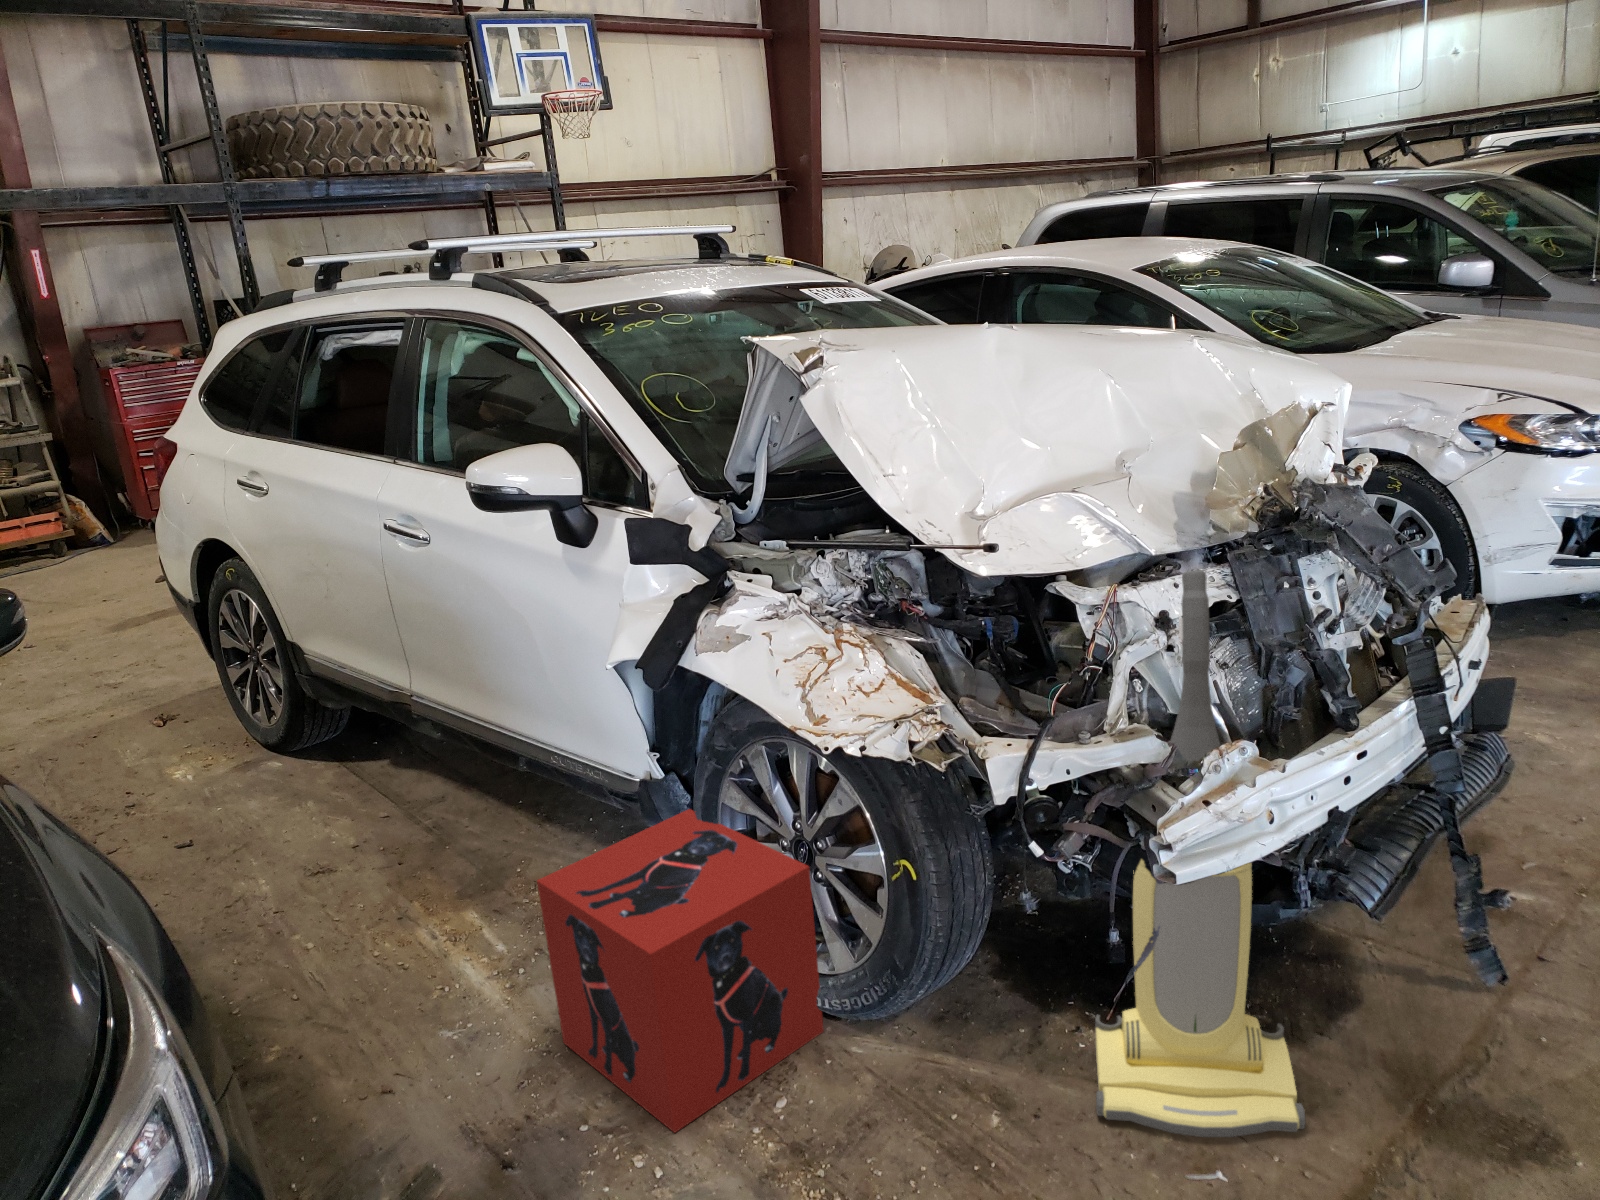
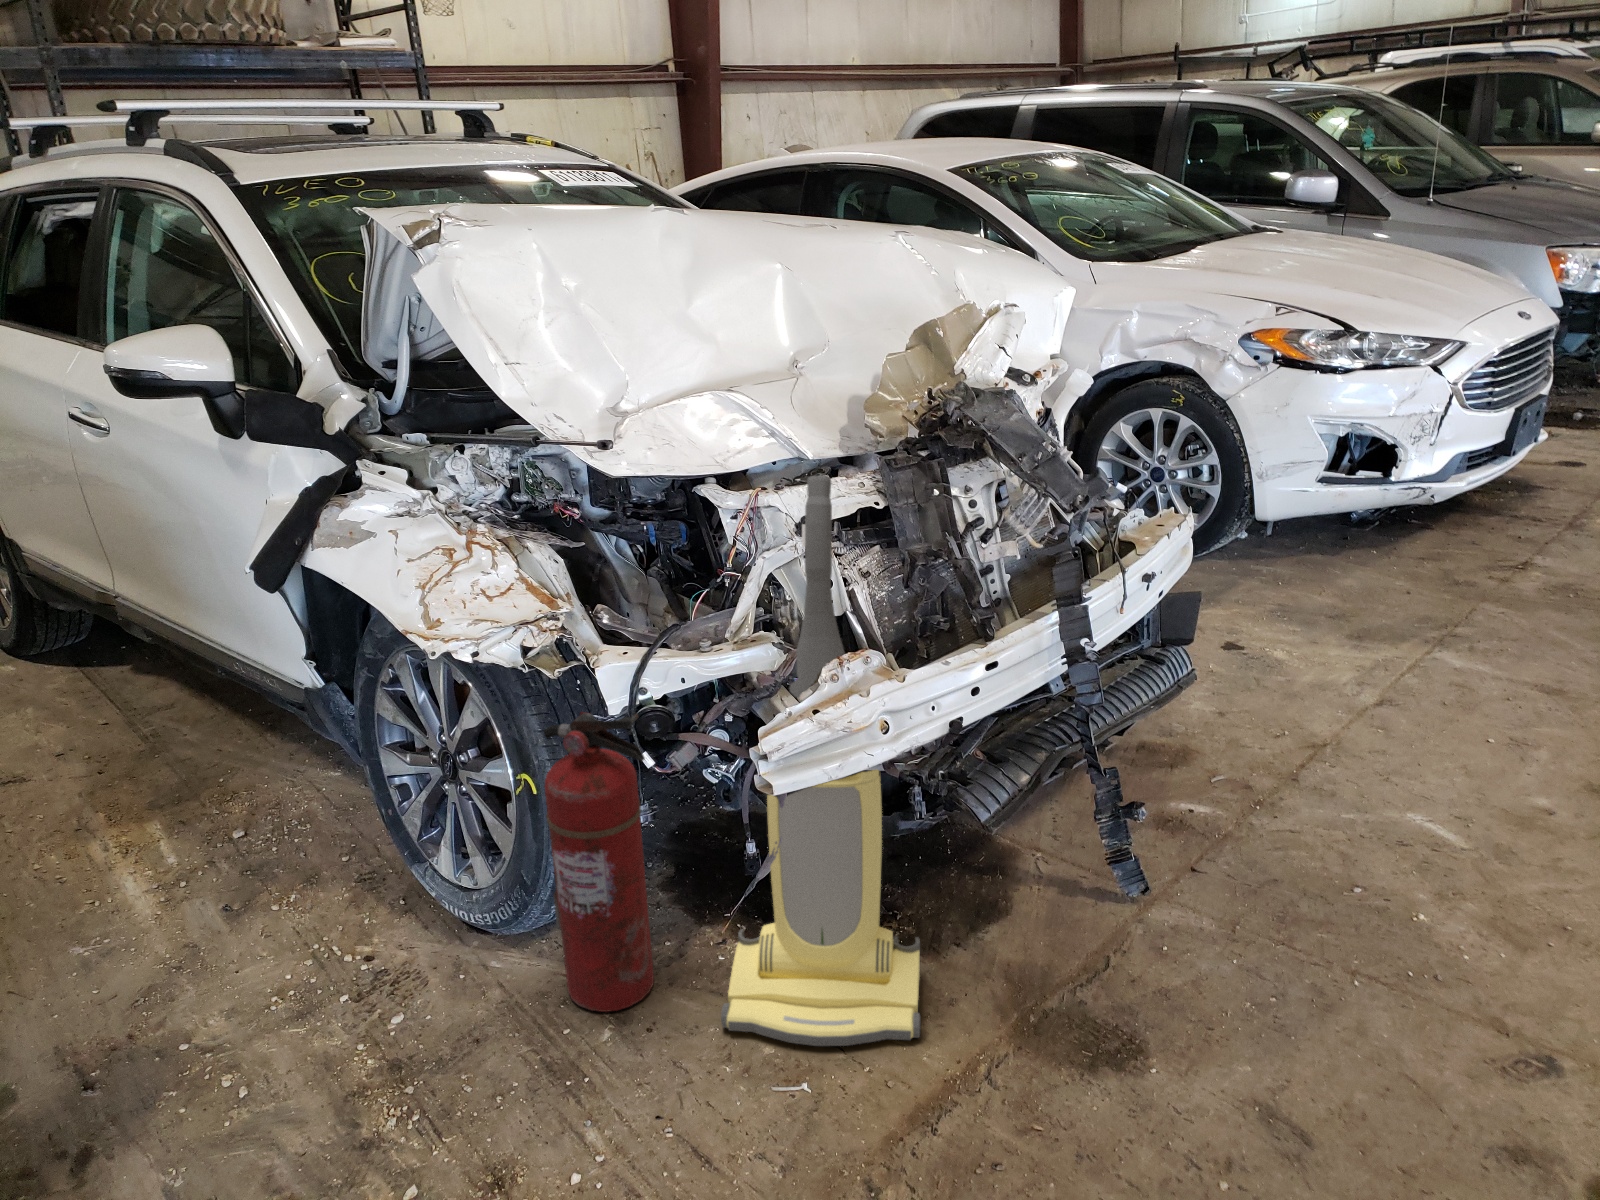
fire extinguisher: none [903,803,1021,1098] -> present [544,712,654,1012]
storage box: present [537,809,824,1133] -> none [153,718,472,1049]

